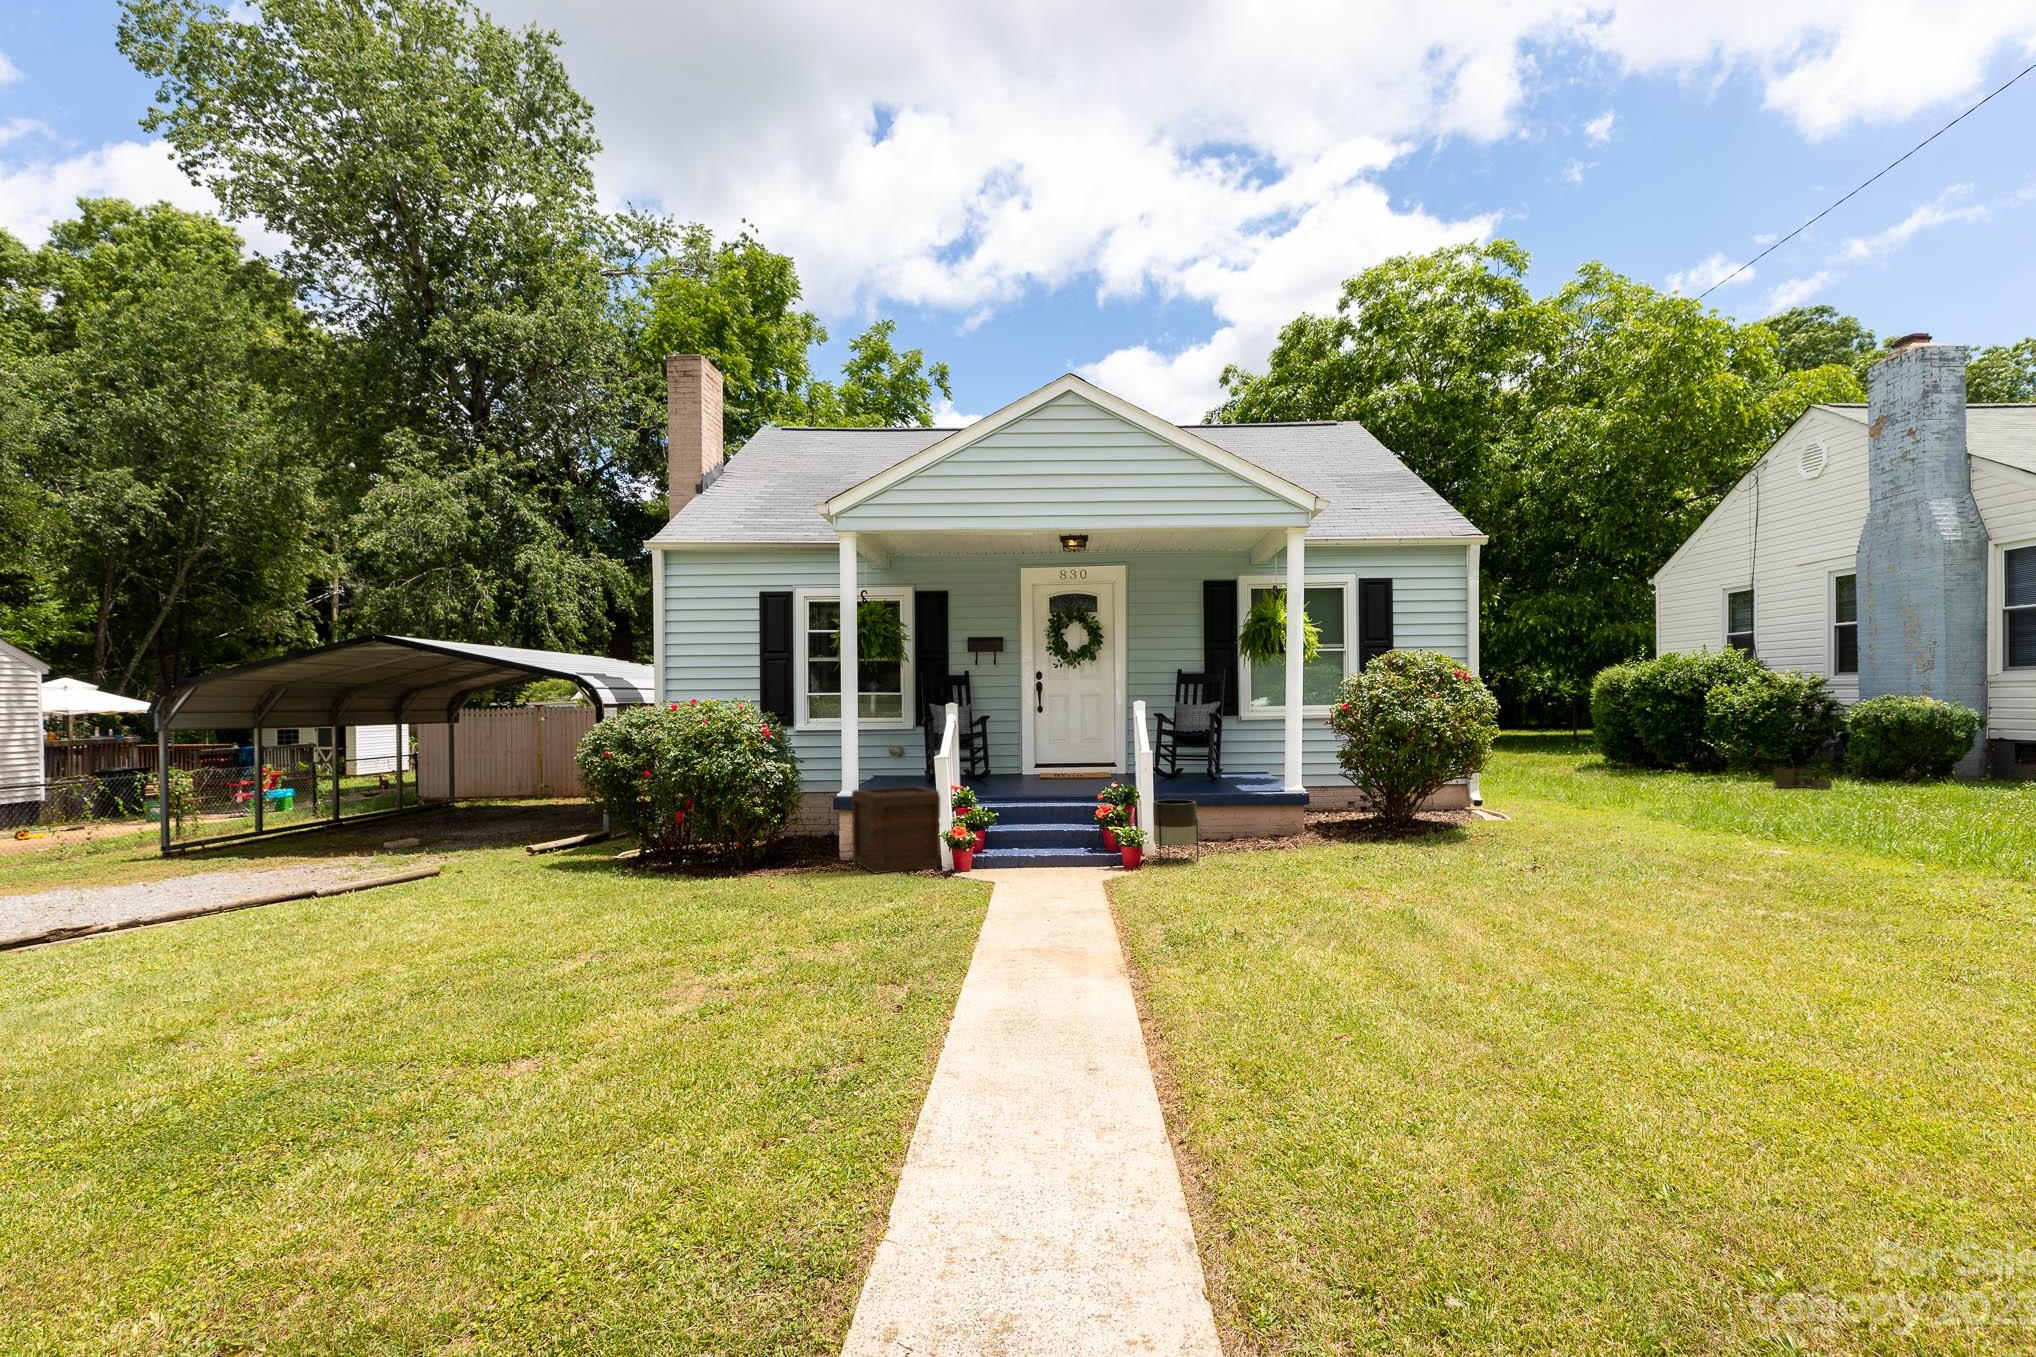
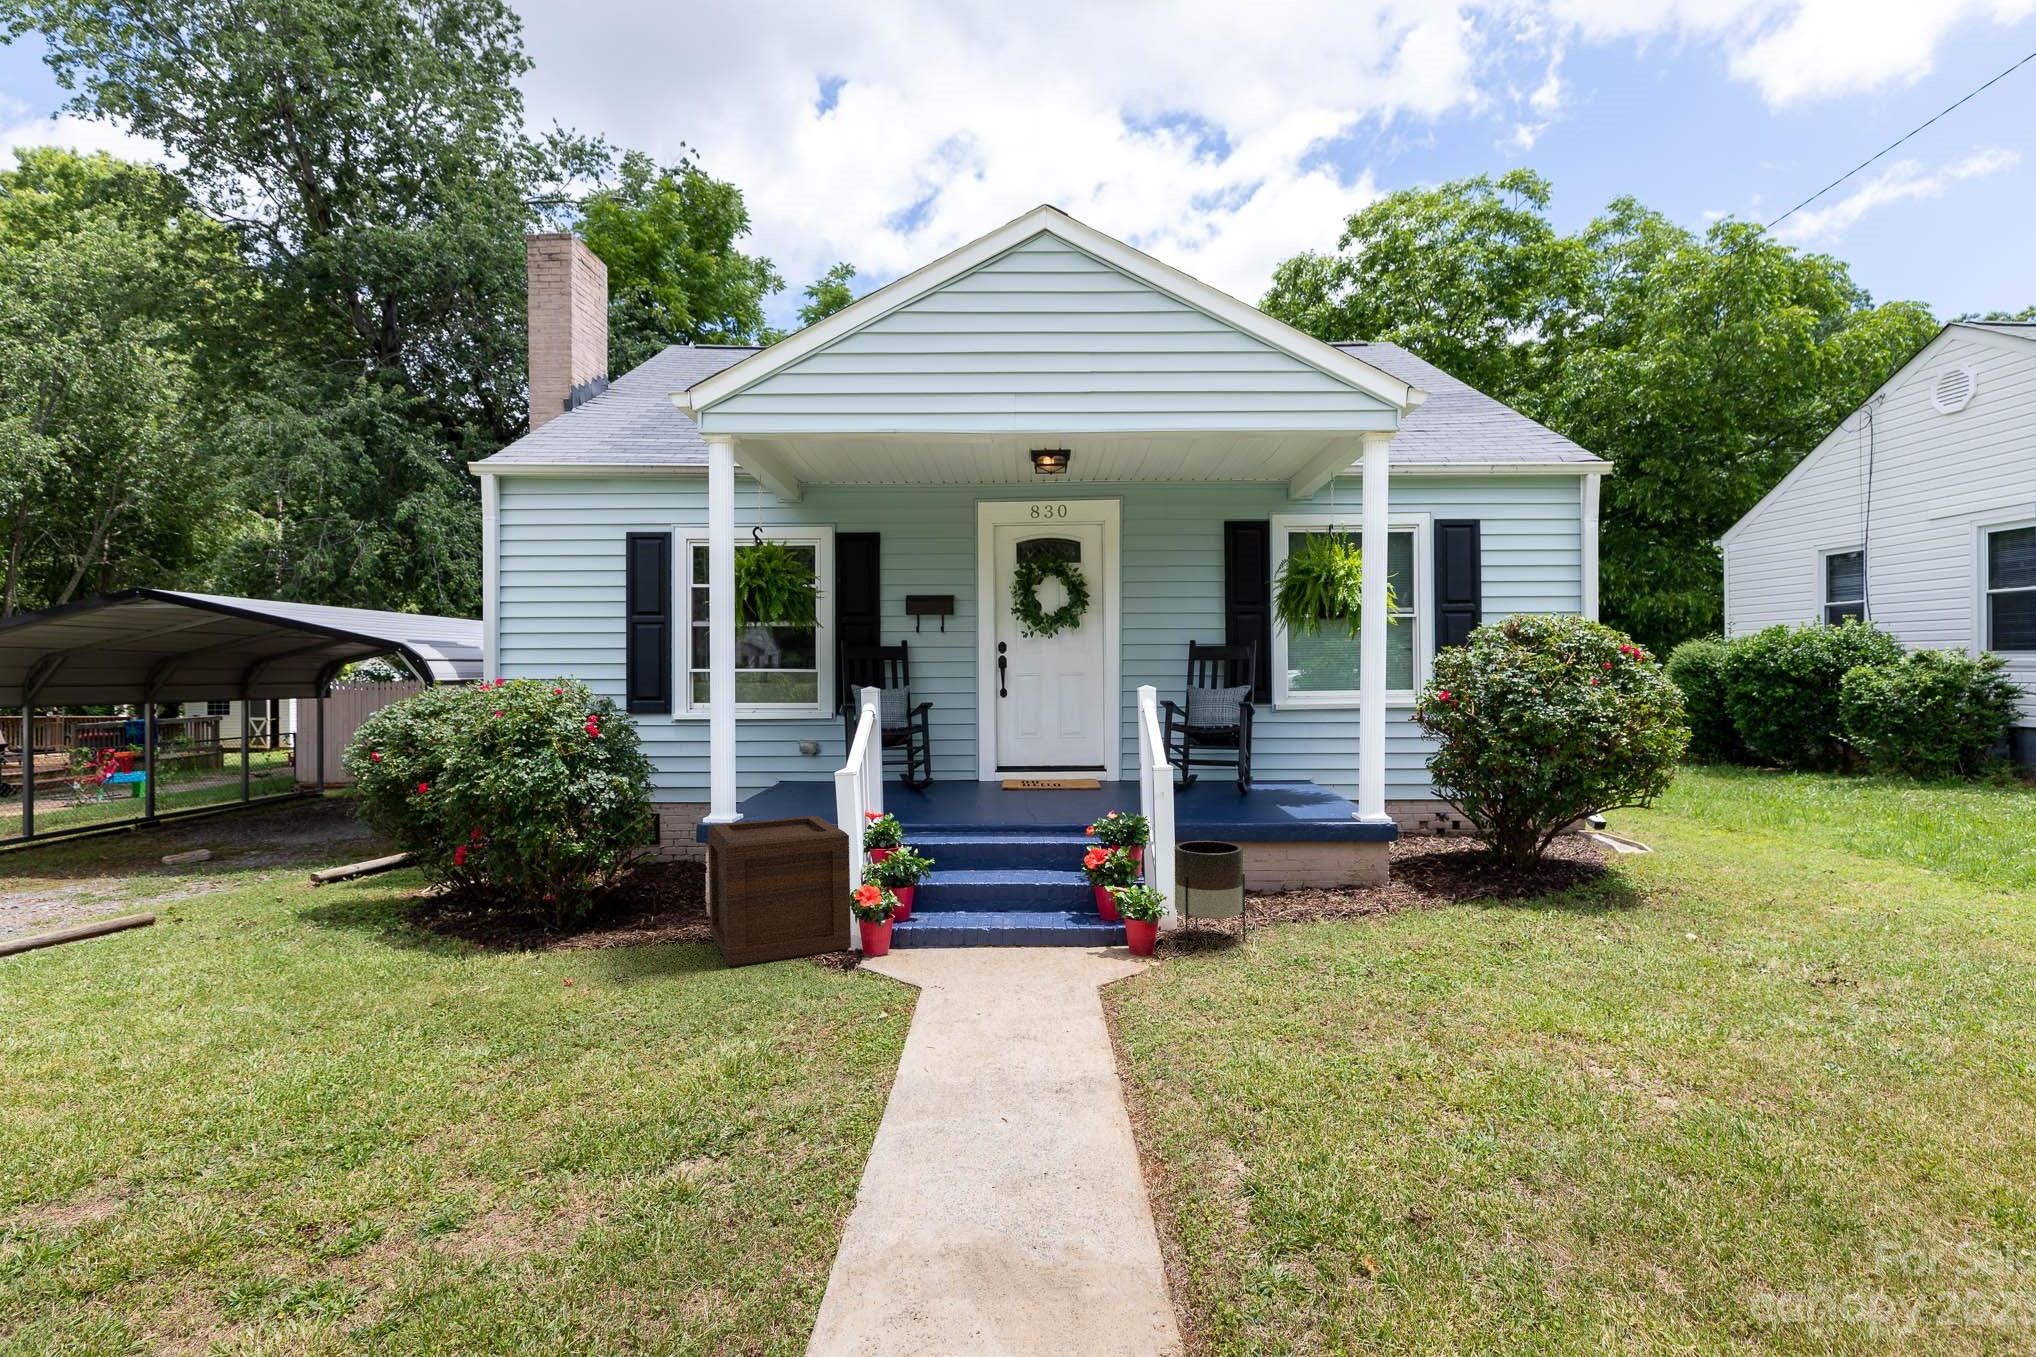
woven basket: present [1773,768,1832,789] -> none [1920,761,2007,794]

